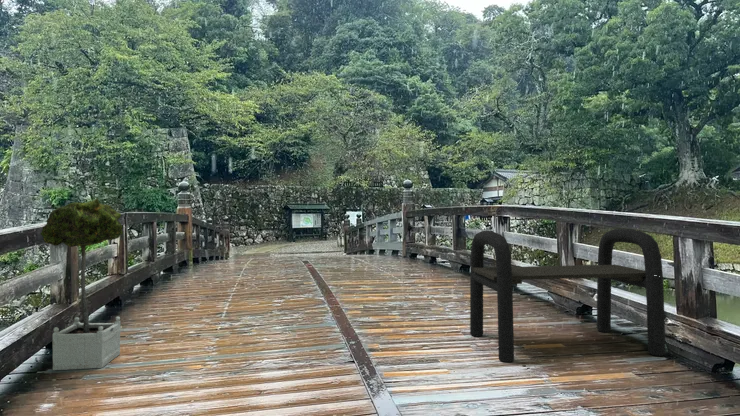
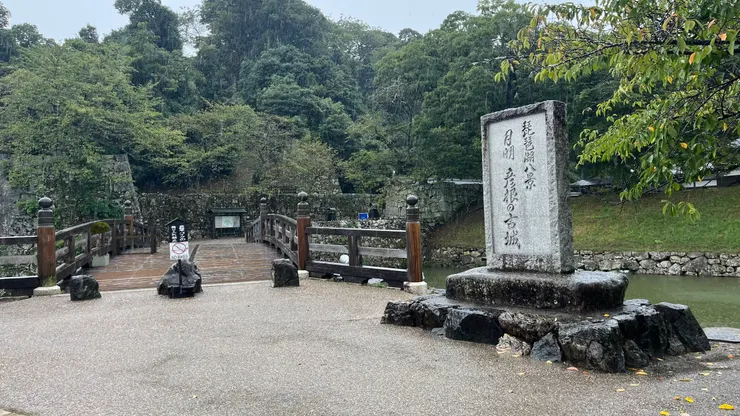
bench: present [470,228,666,362] -> present [112,226,157,256]

